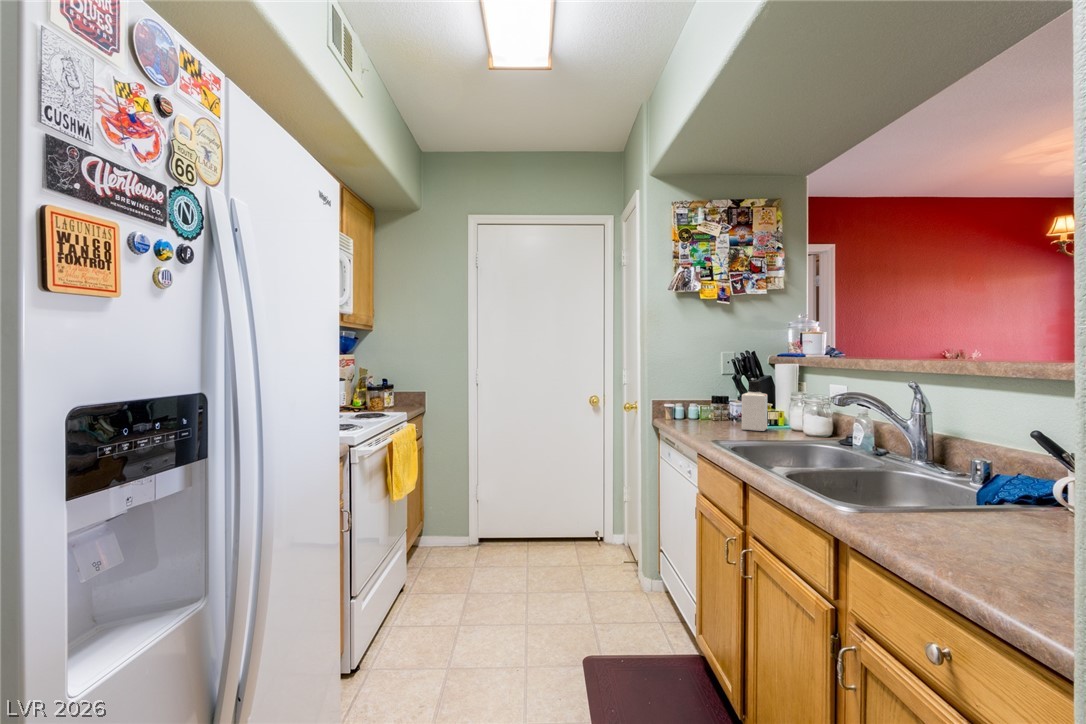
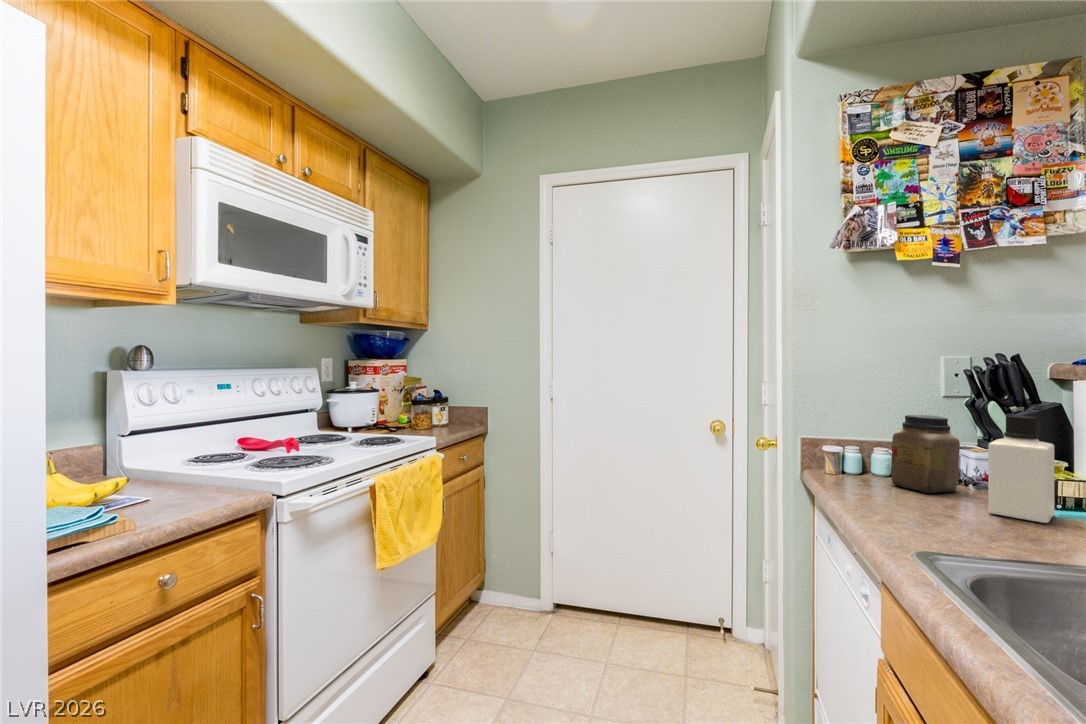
jar: none [699,384,730,424] -> present [891,415,960,493]

